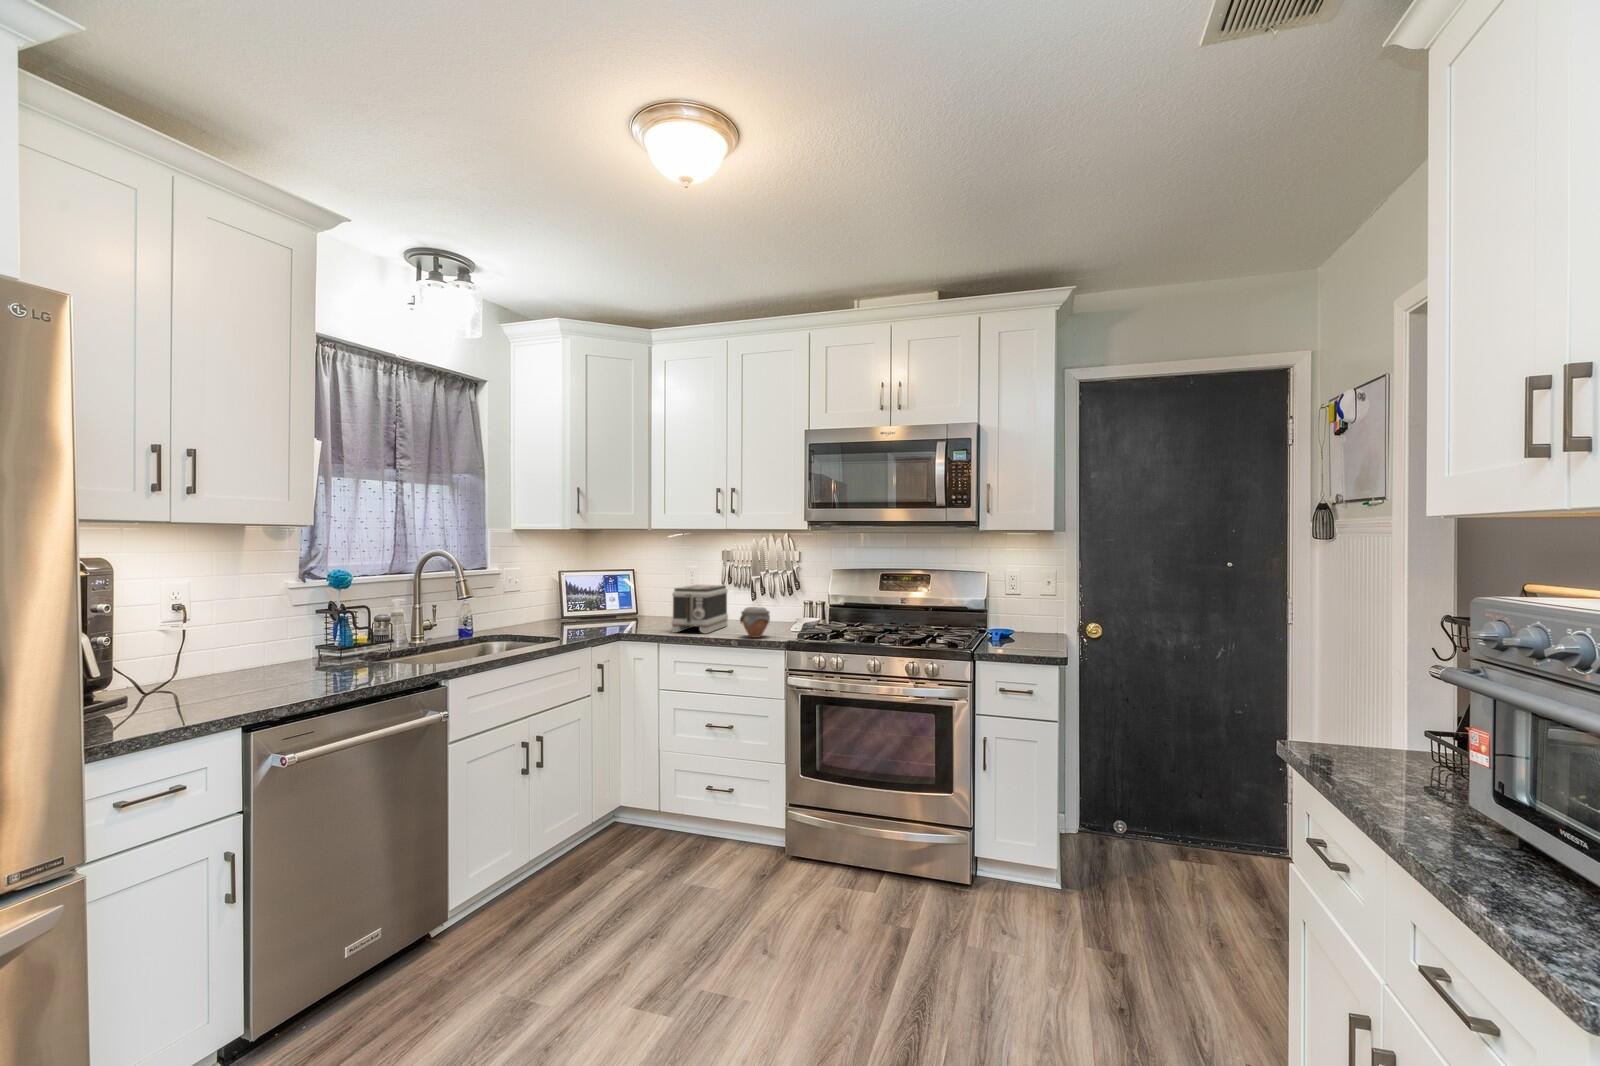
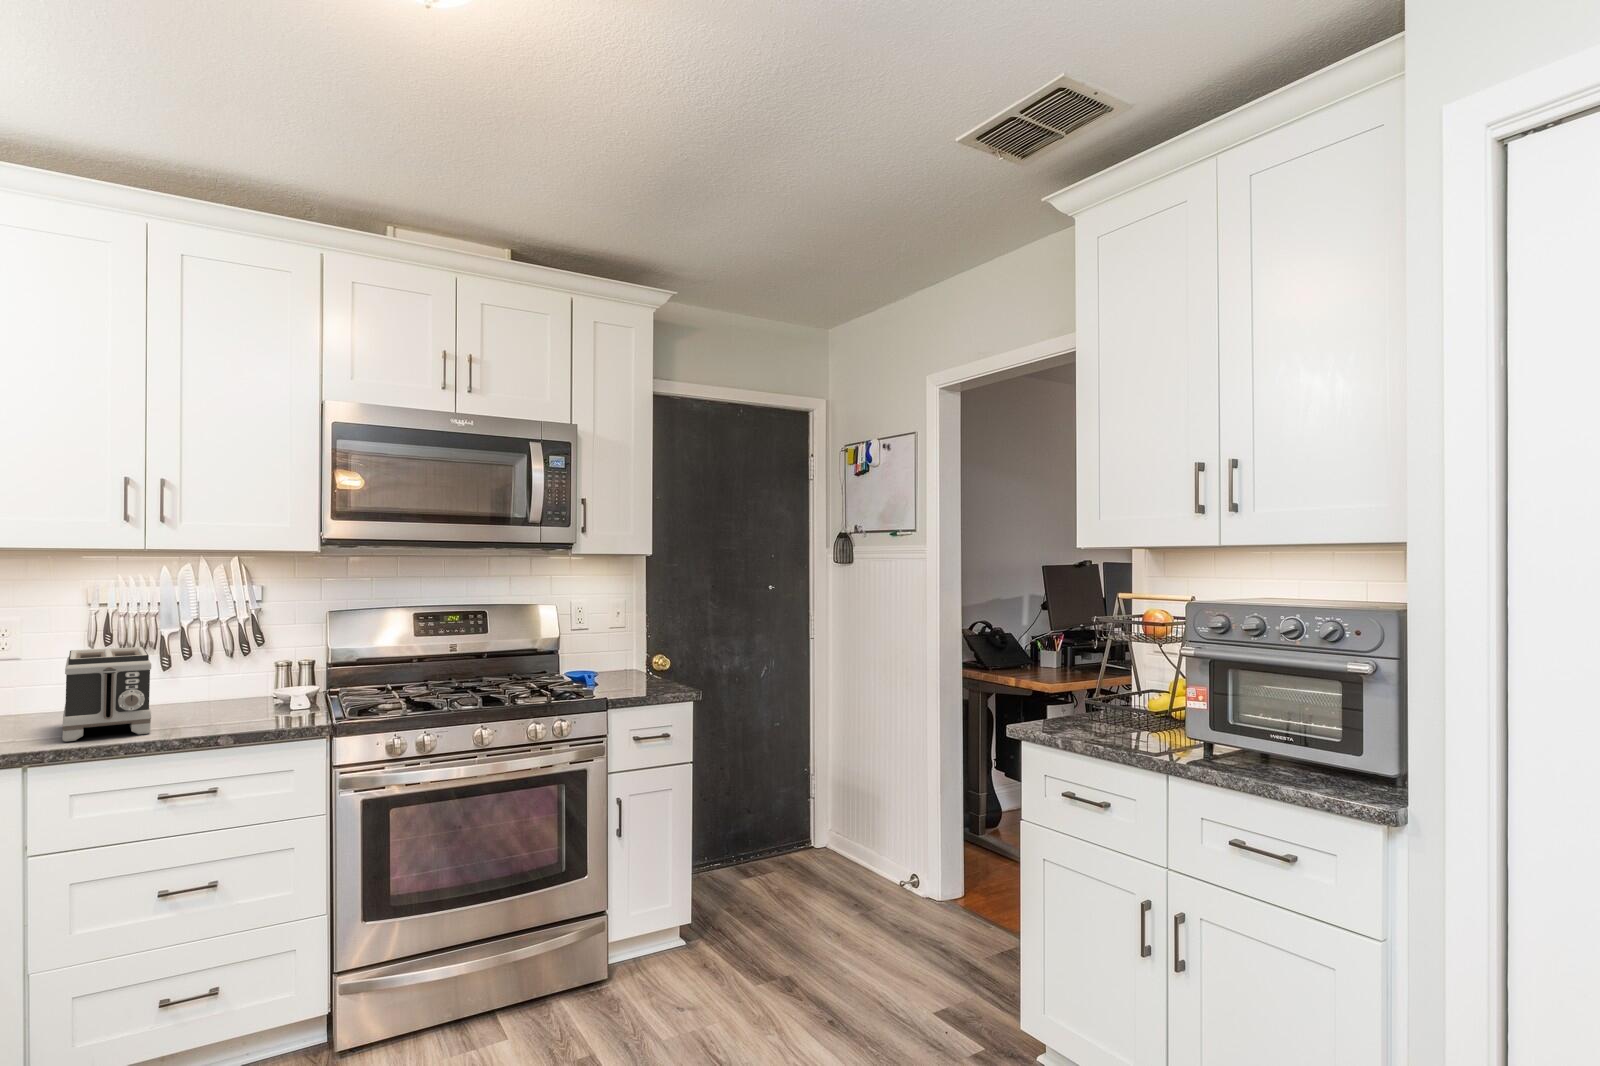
jar: present [740,607,770,638] -> none [233,676,291,727]

